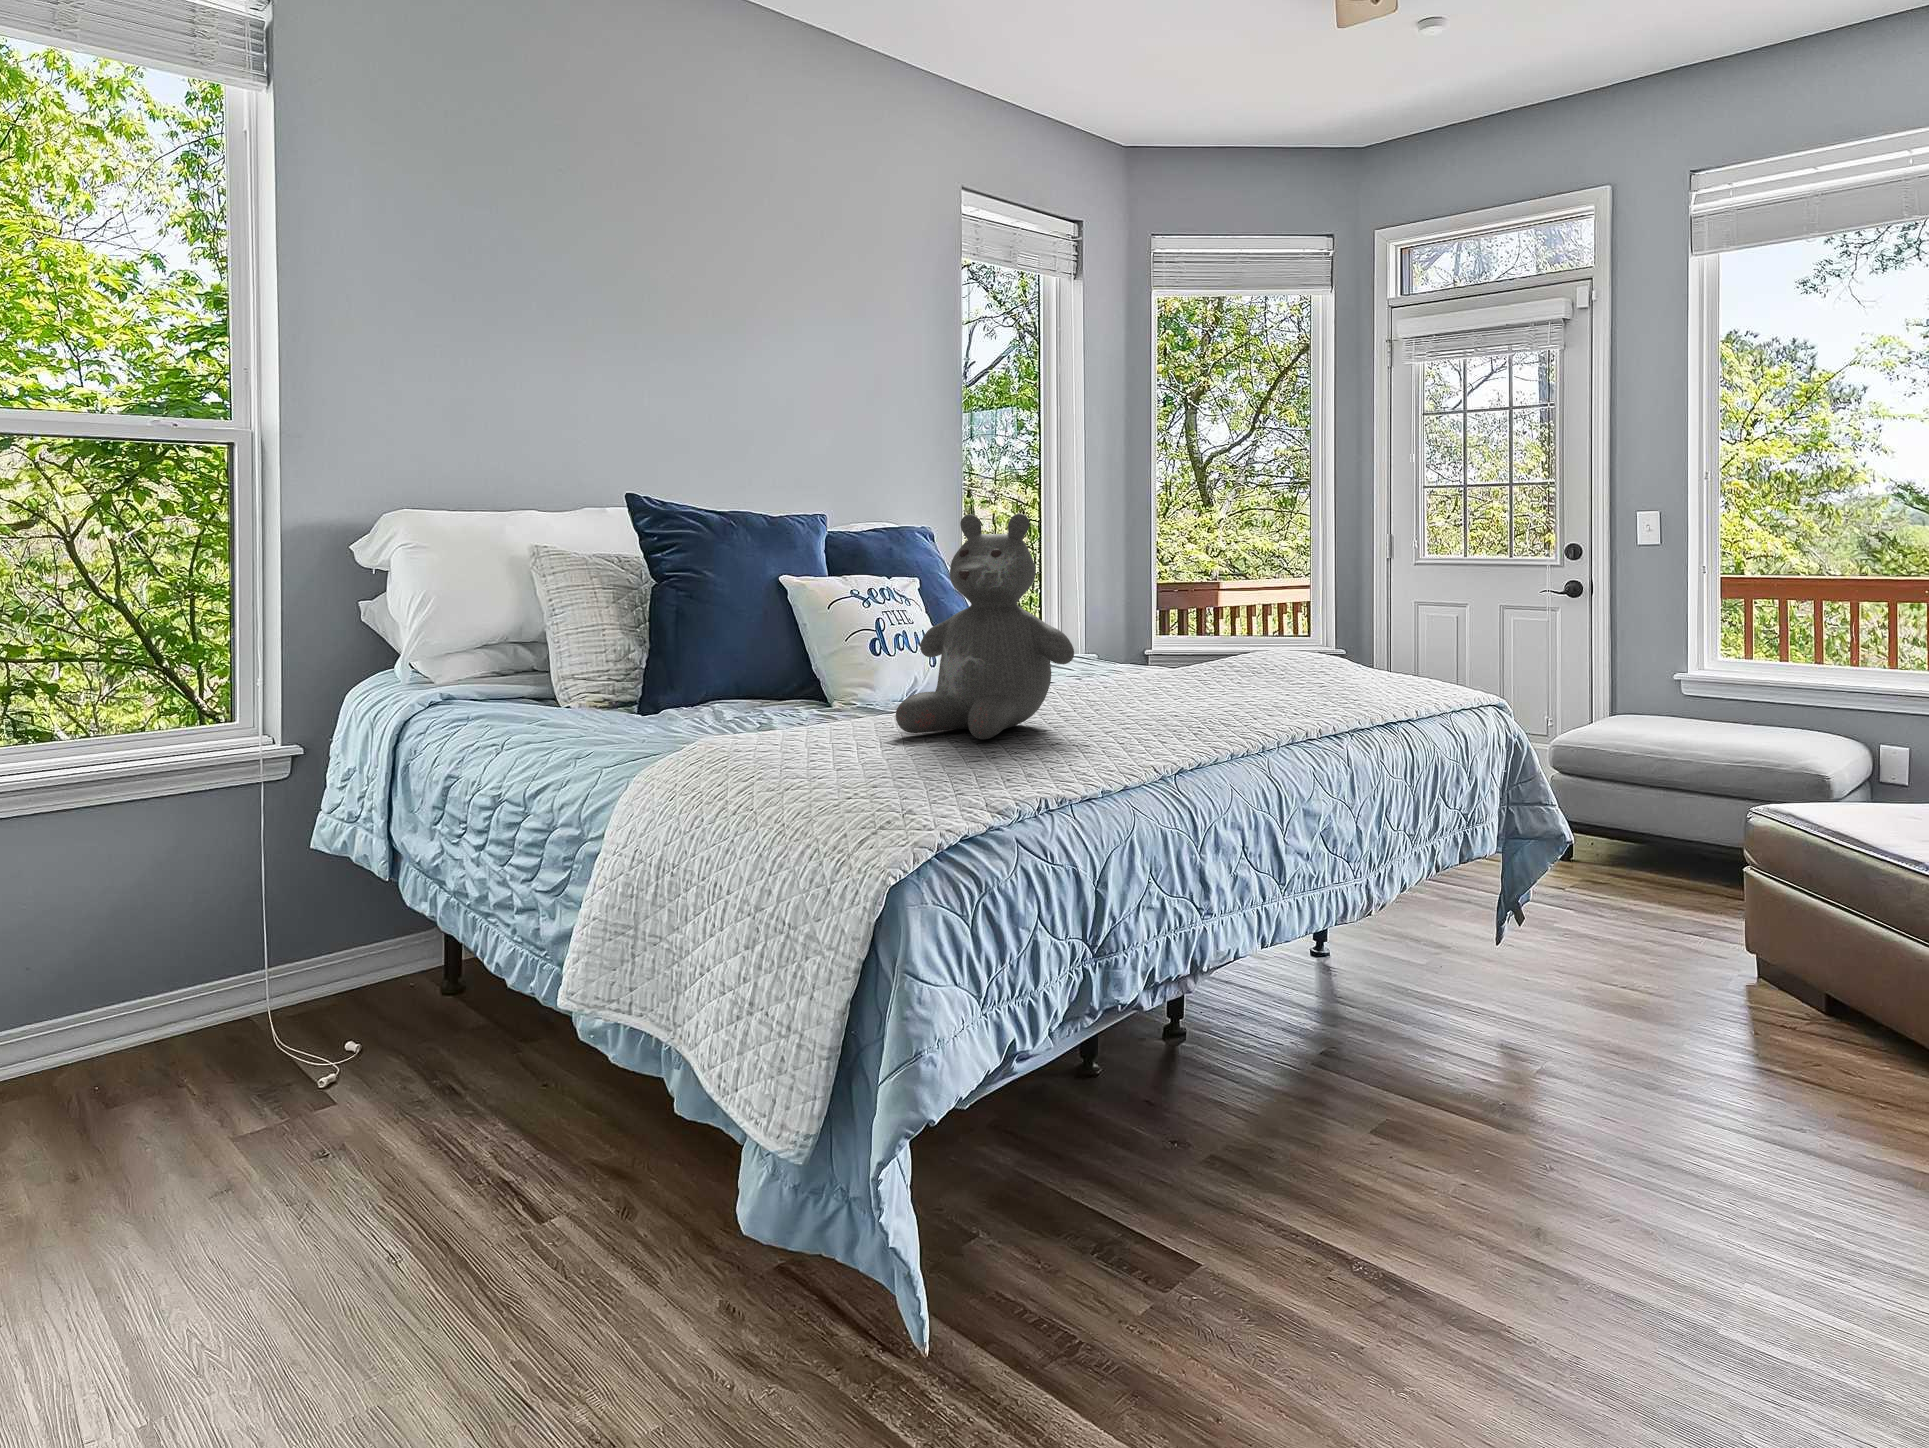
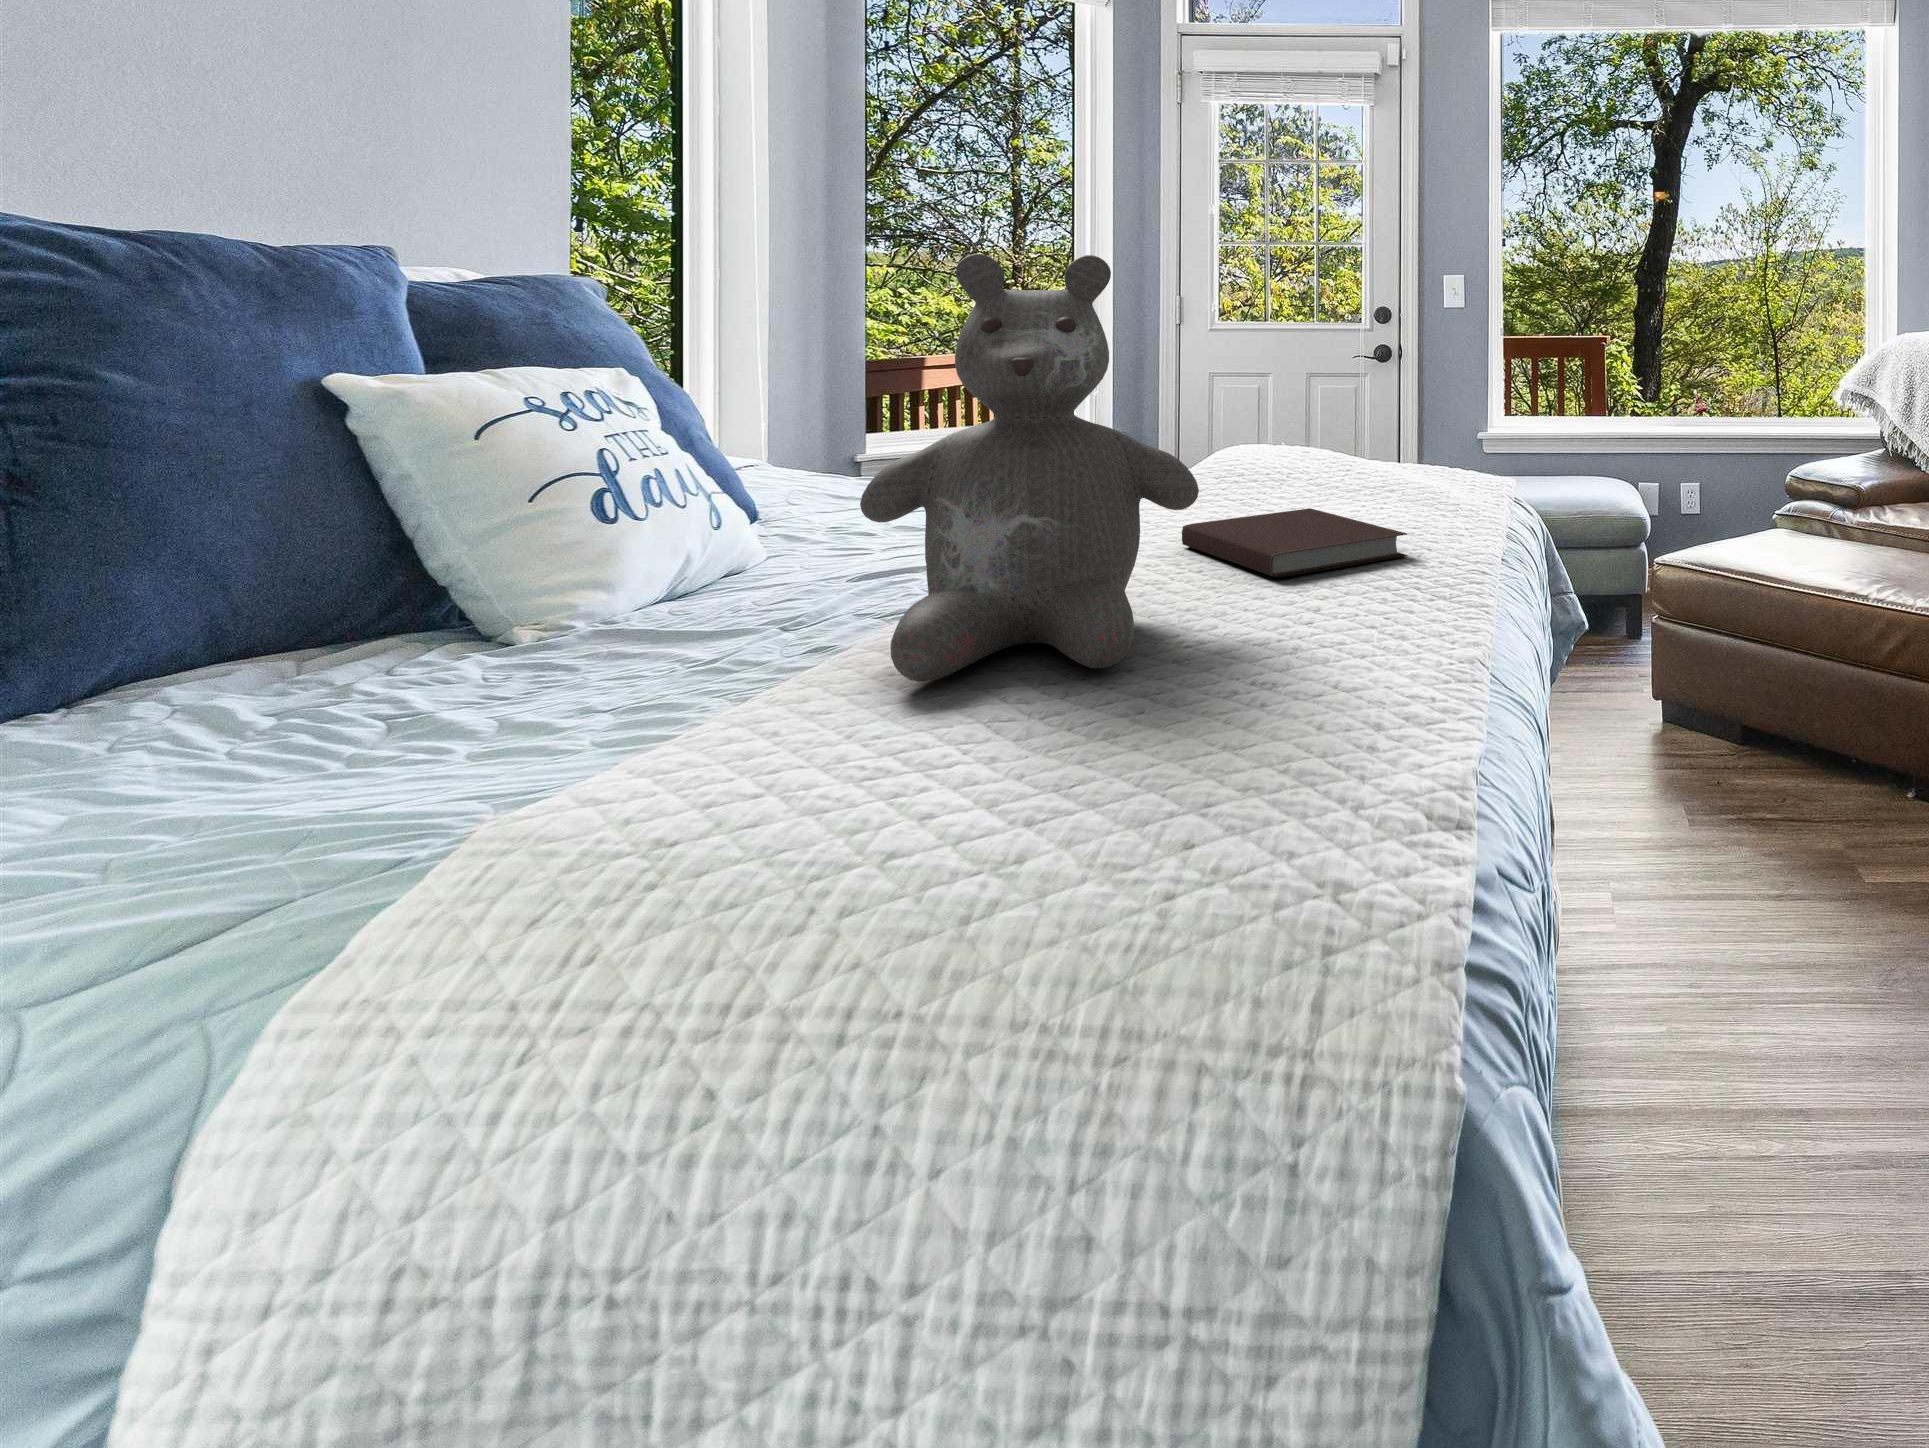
notebook: none [1150,690,1261,722] -> present [1182,508,1407,577]

